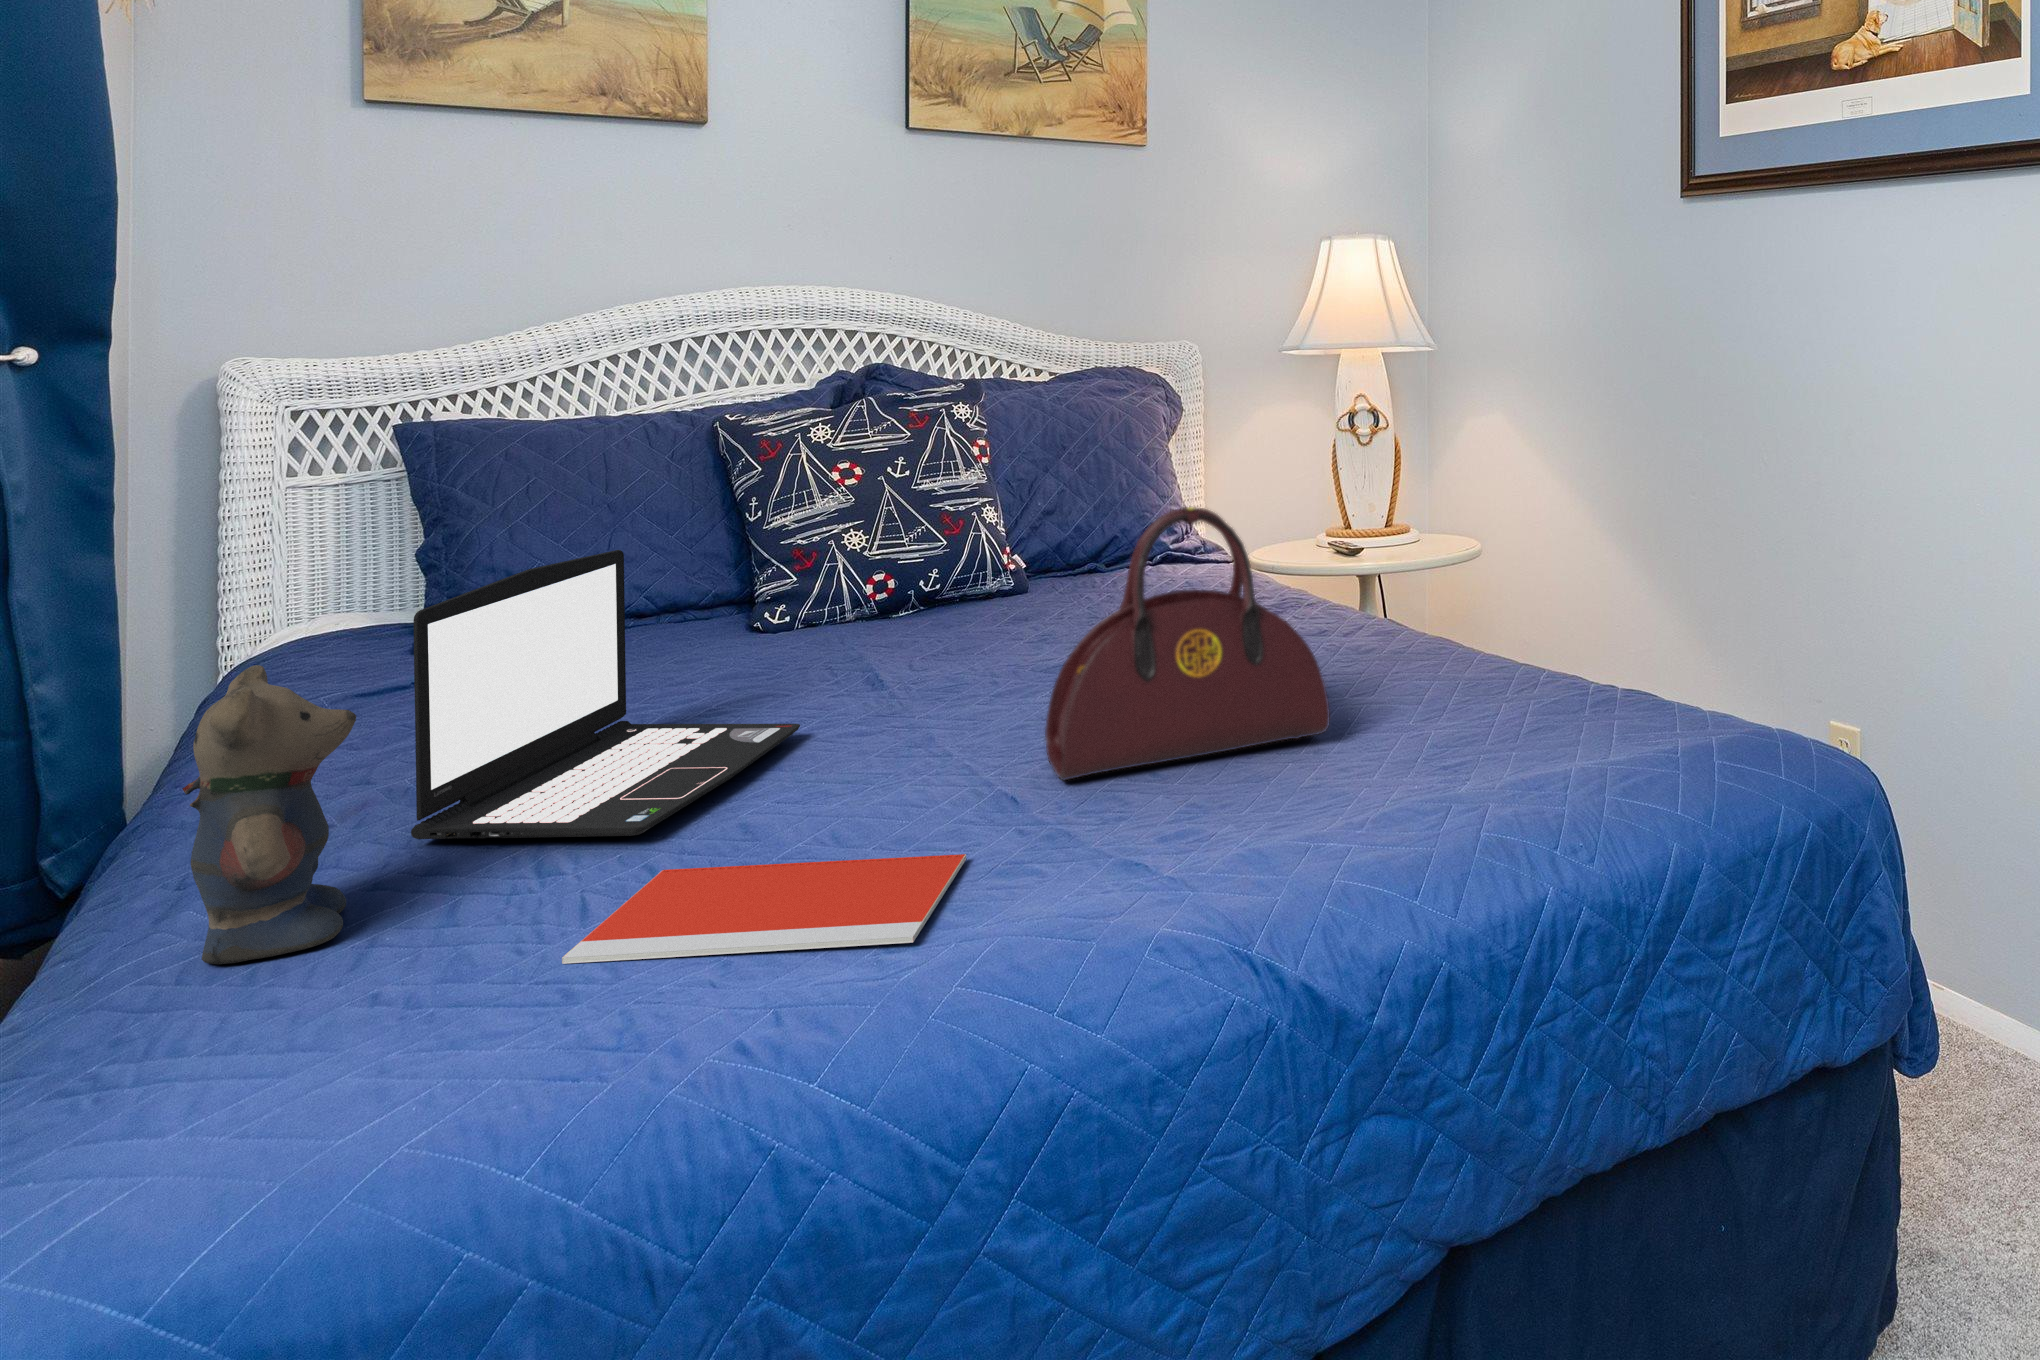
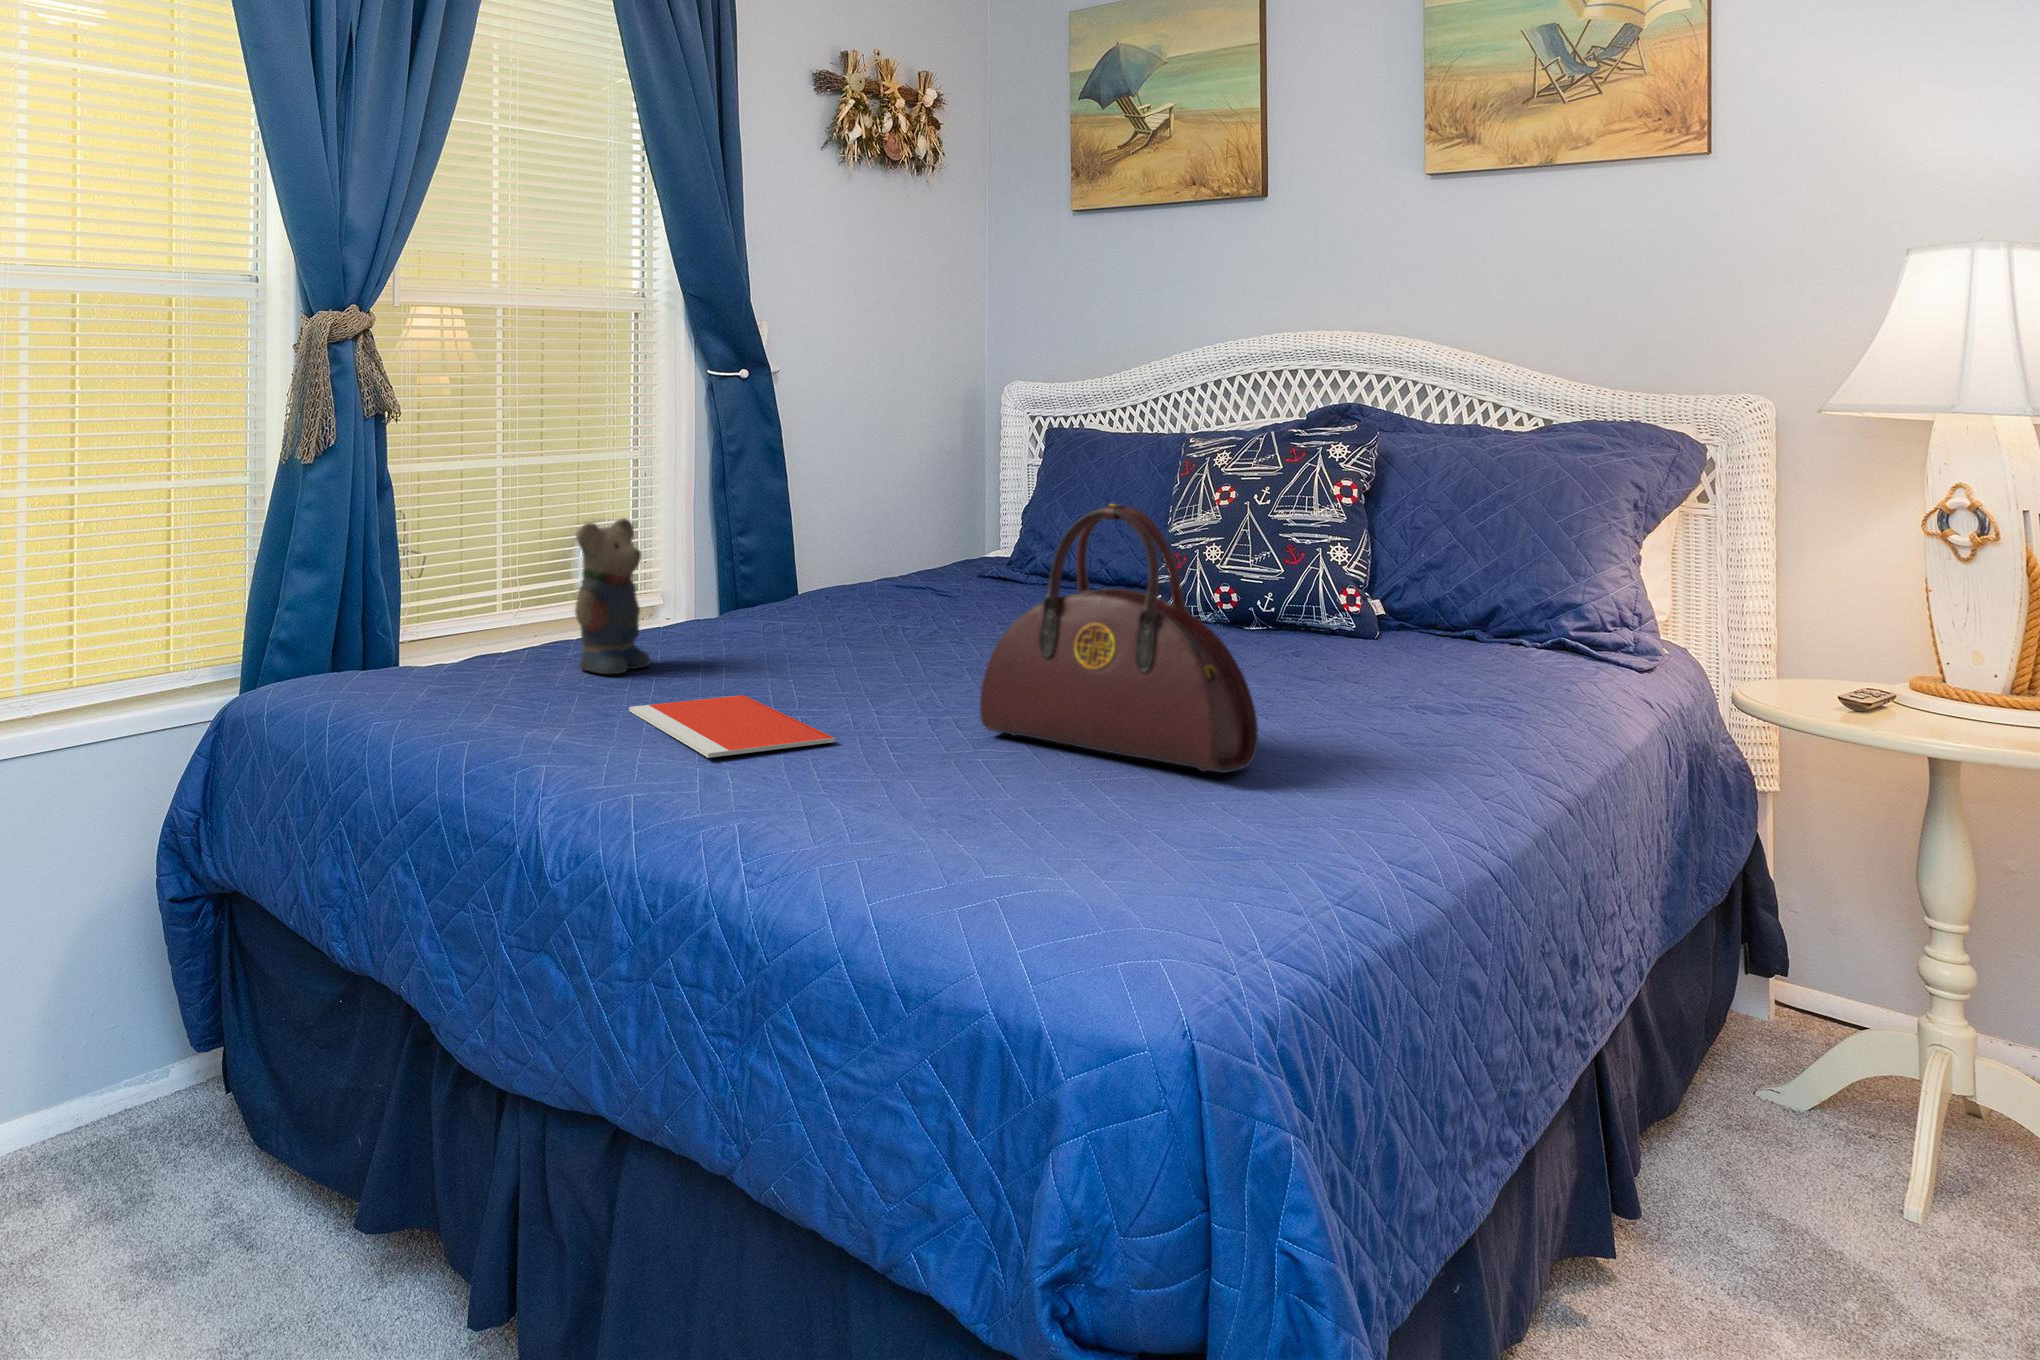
laptop: present [411,550,800,839] -> none [719,503,959,677]

